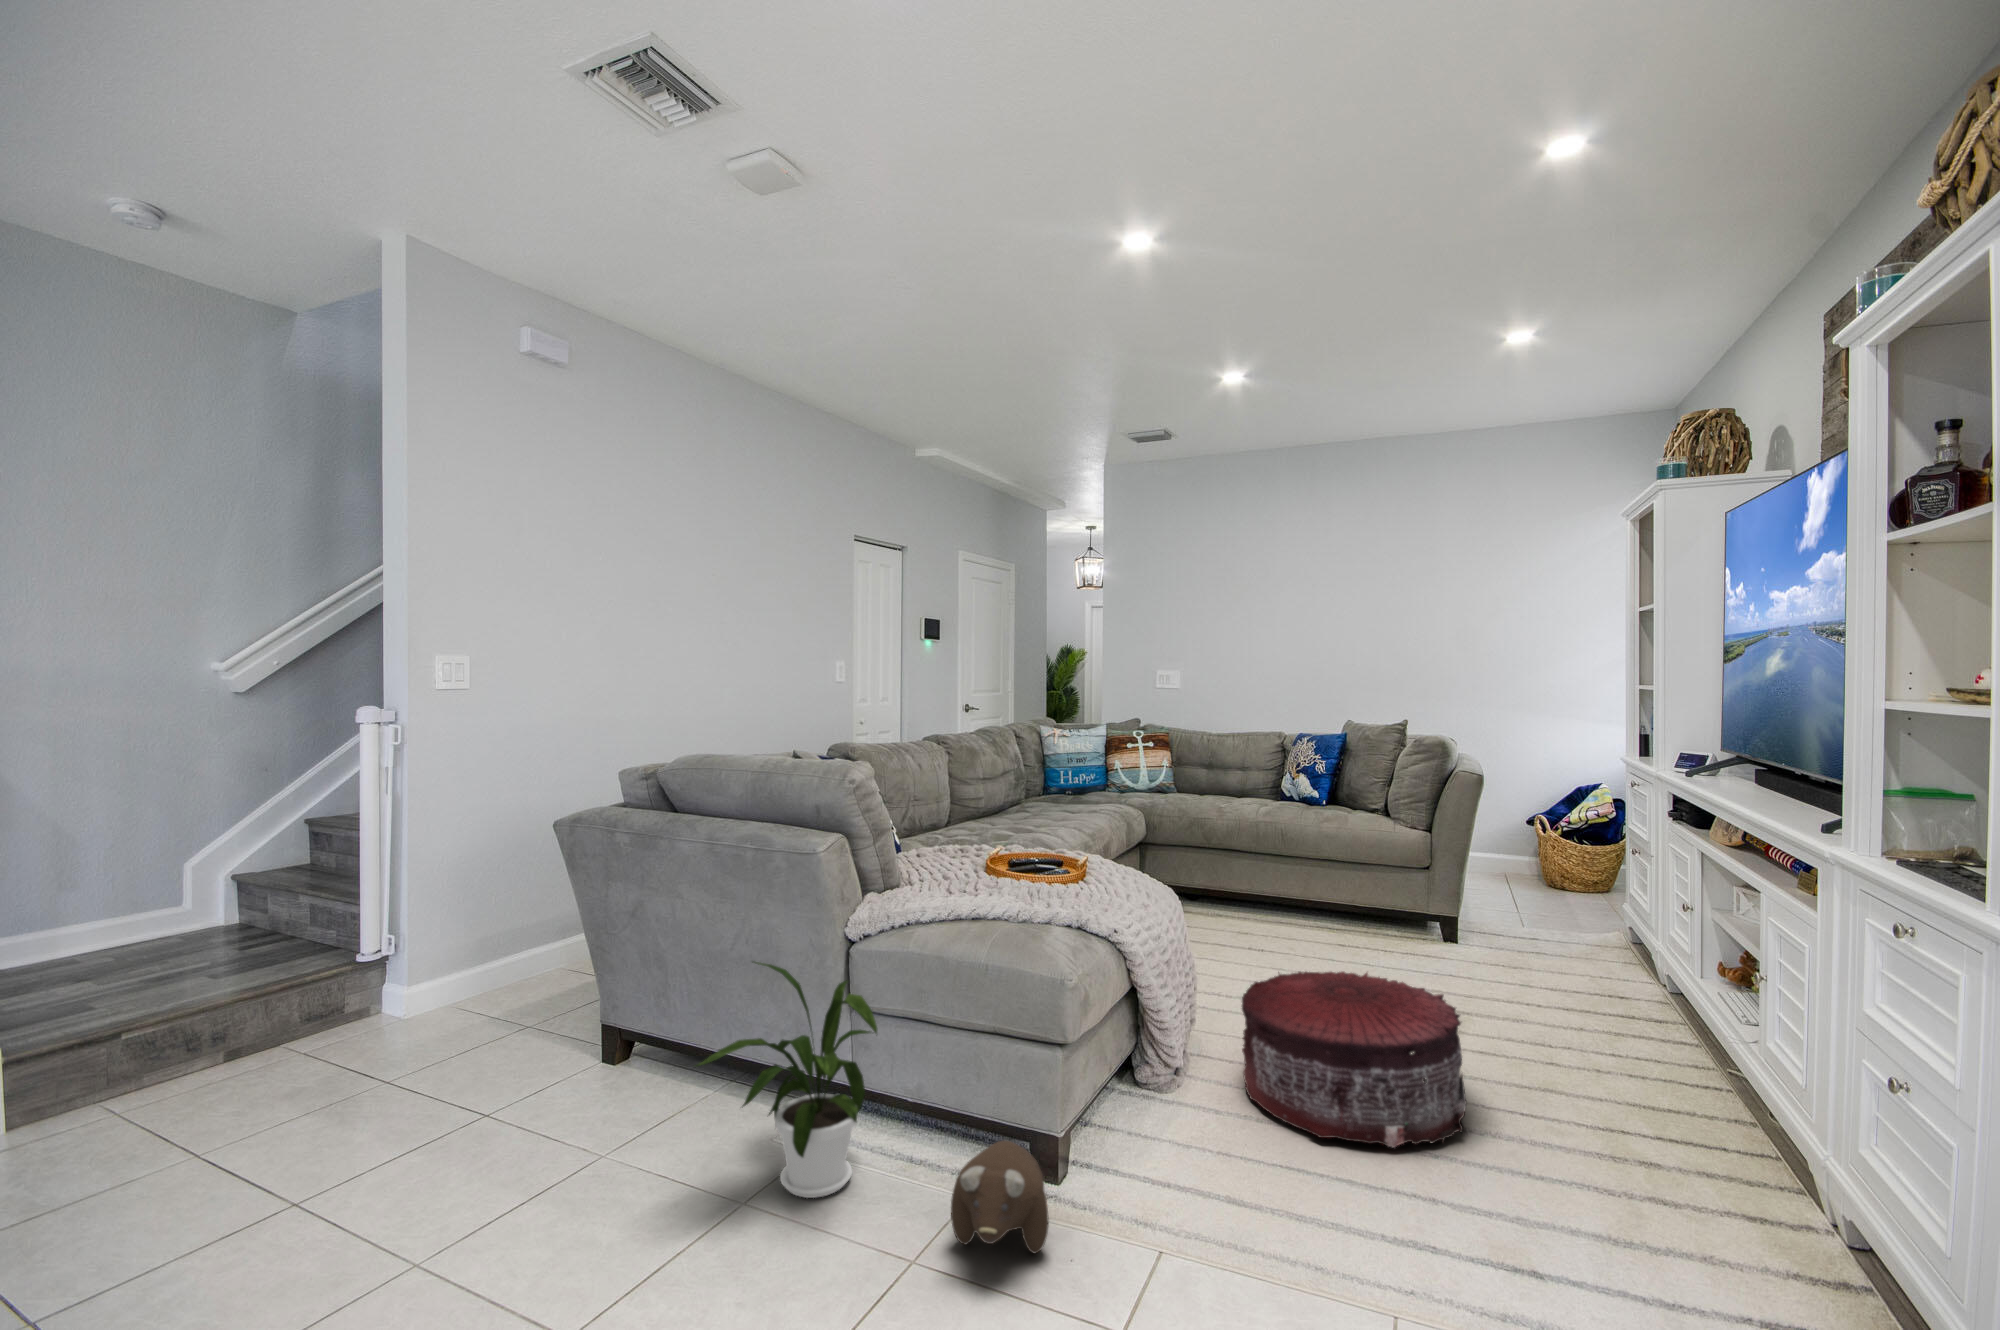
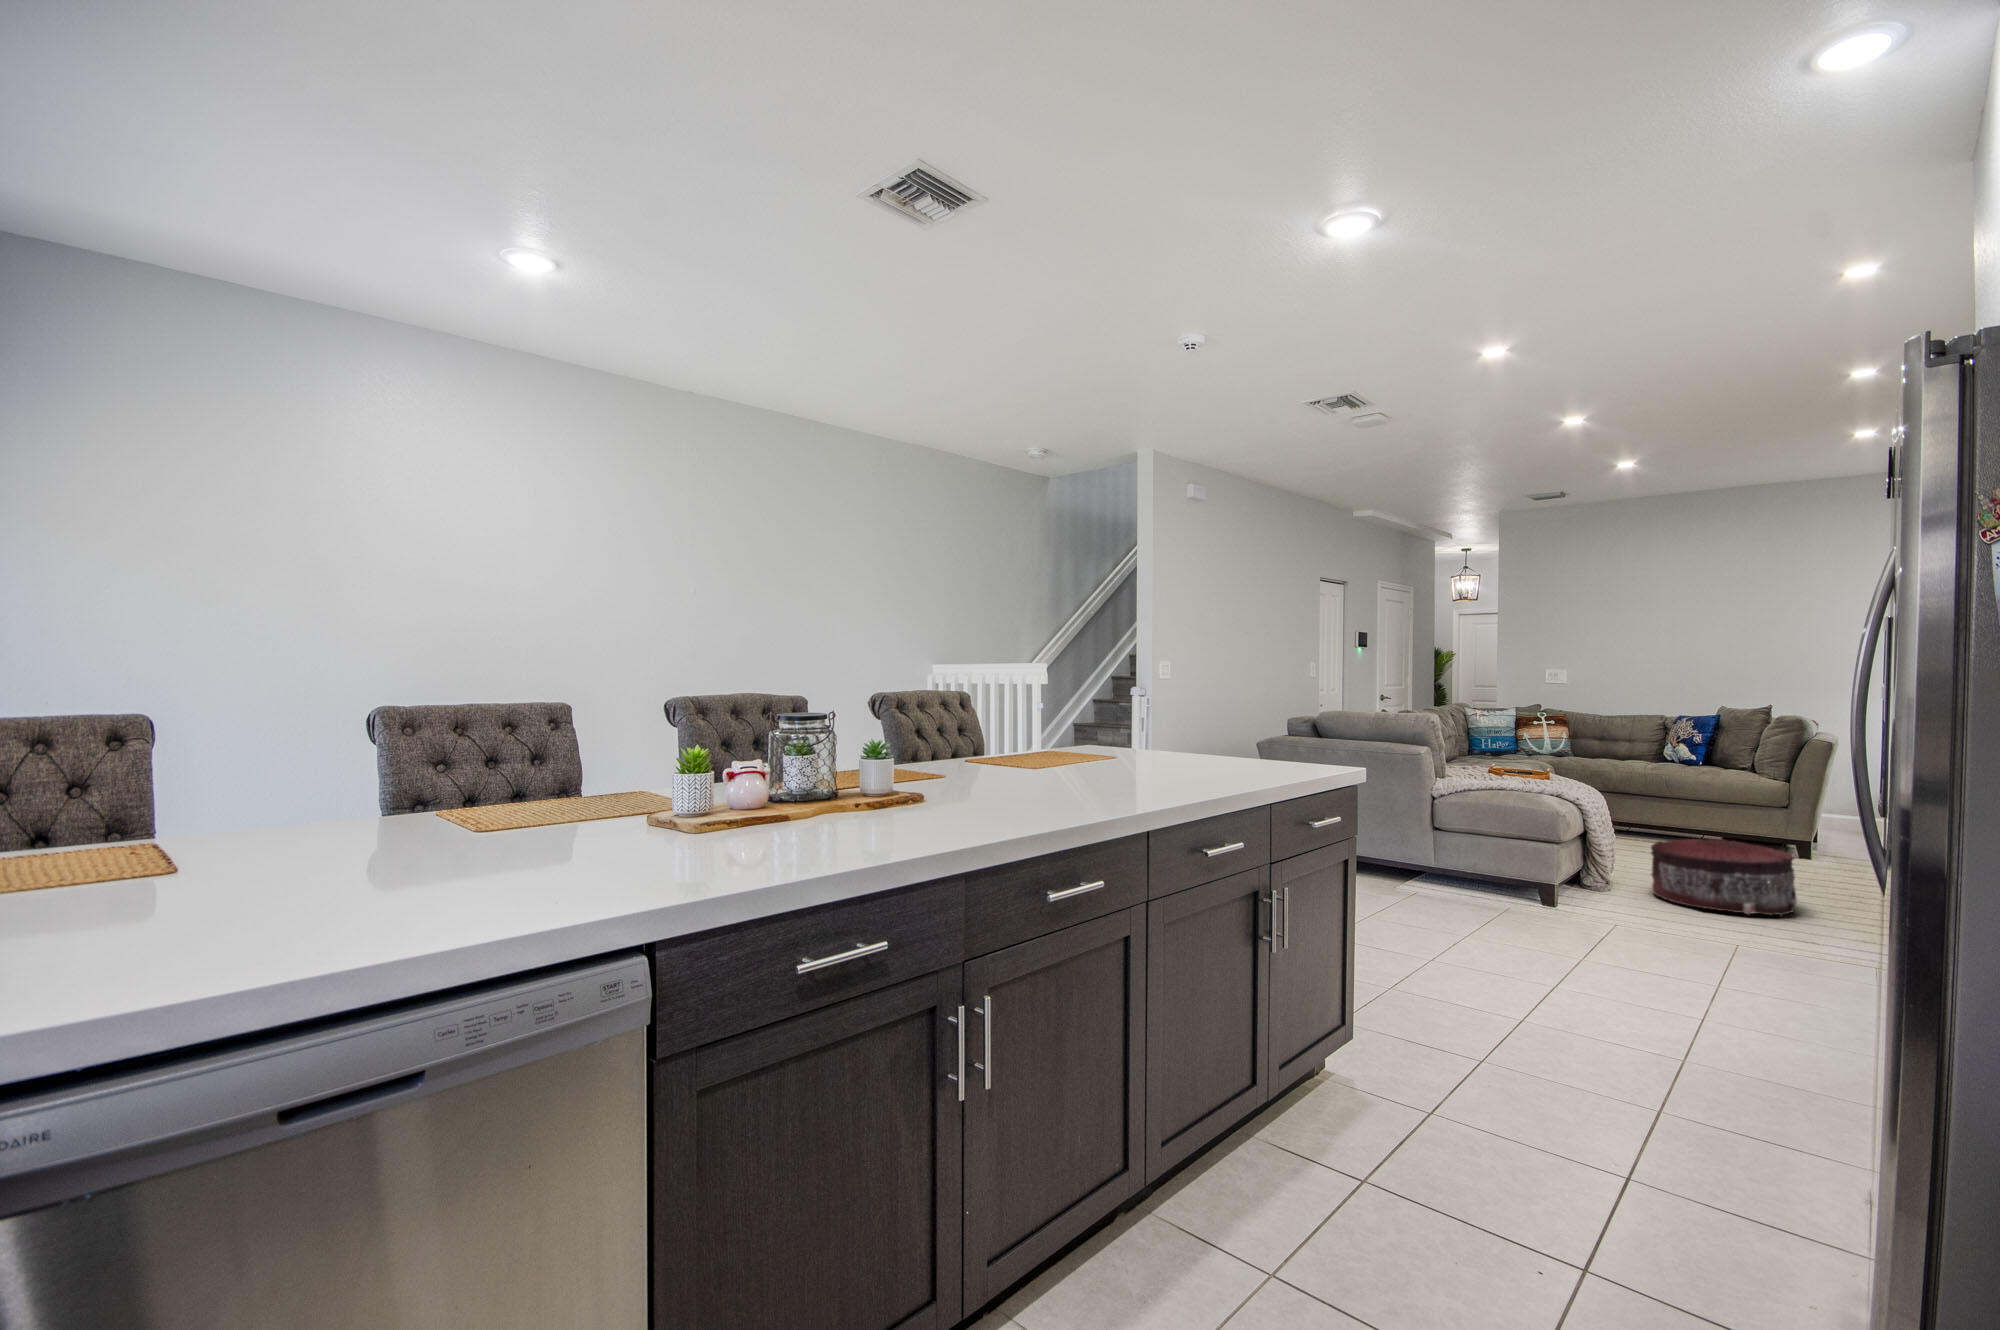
house plant: present [696,962,877,1198] -> none [1383,800,1469,902]
plush toy: present [951,1141,1049,1253] -> none [1513,877,1563,922]

